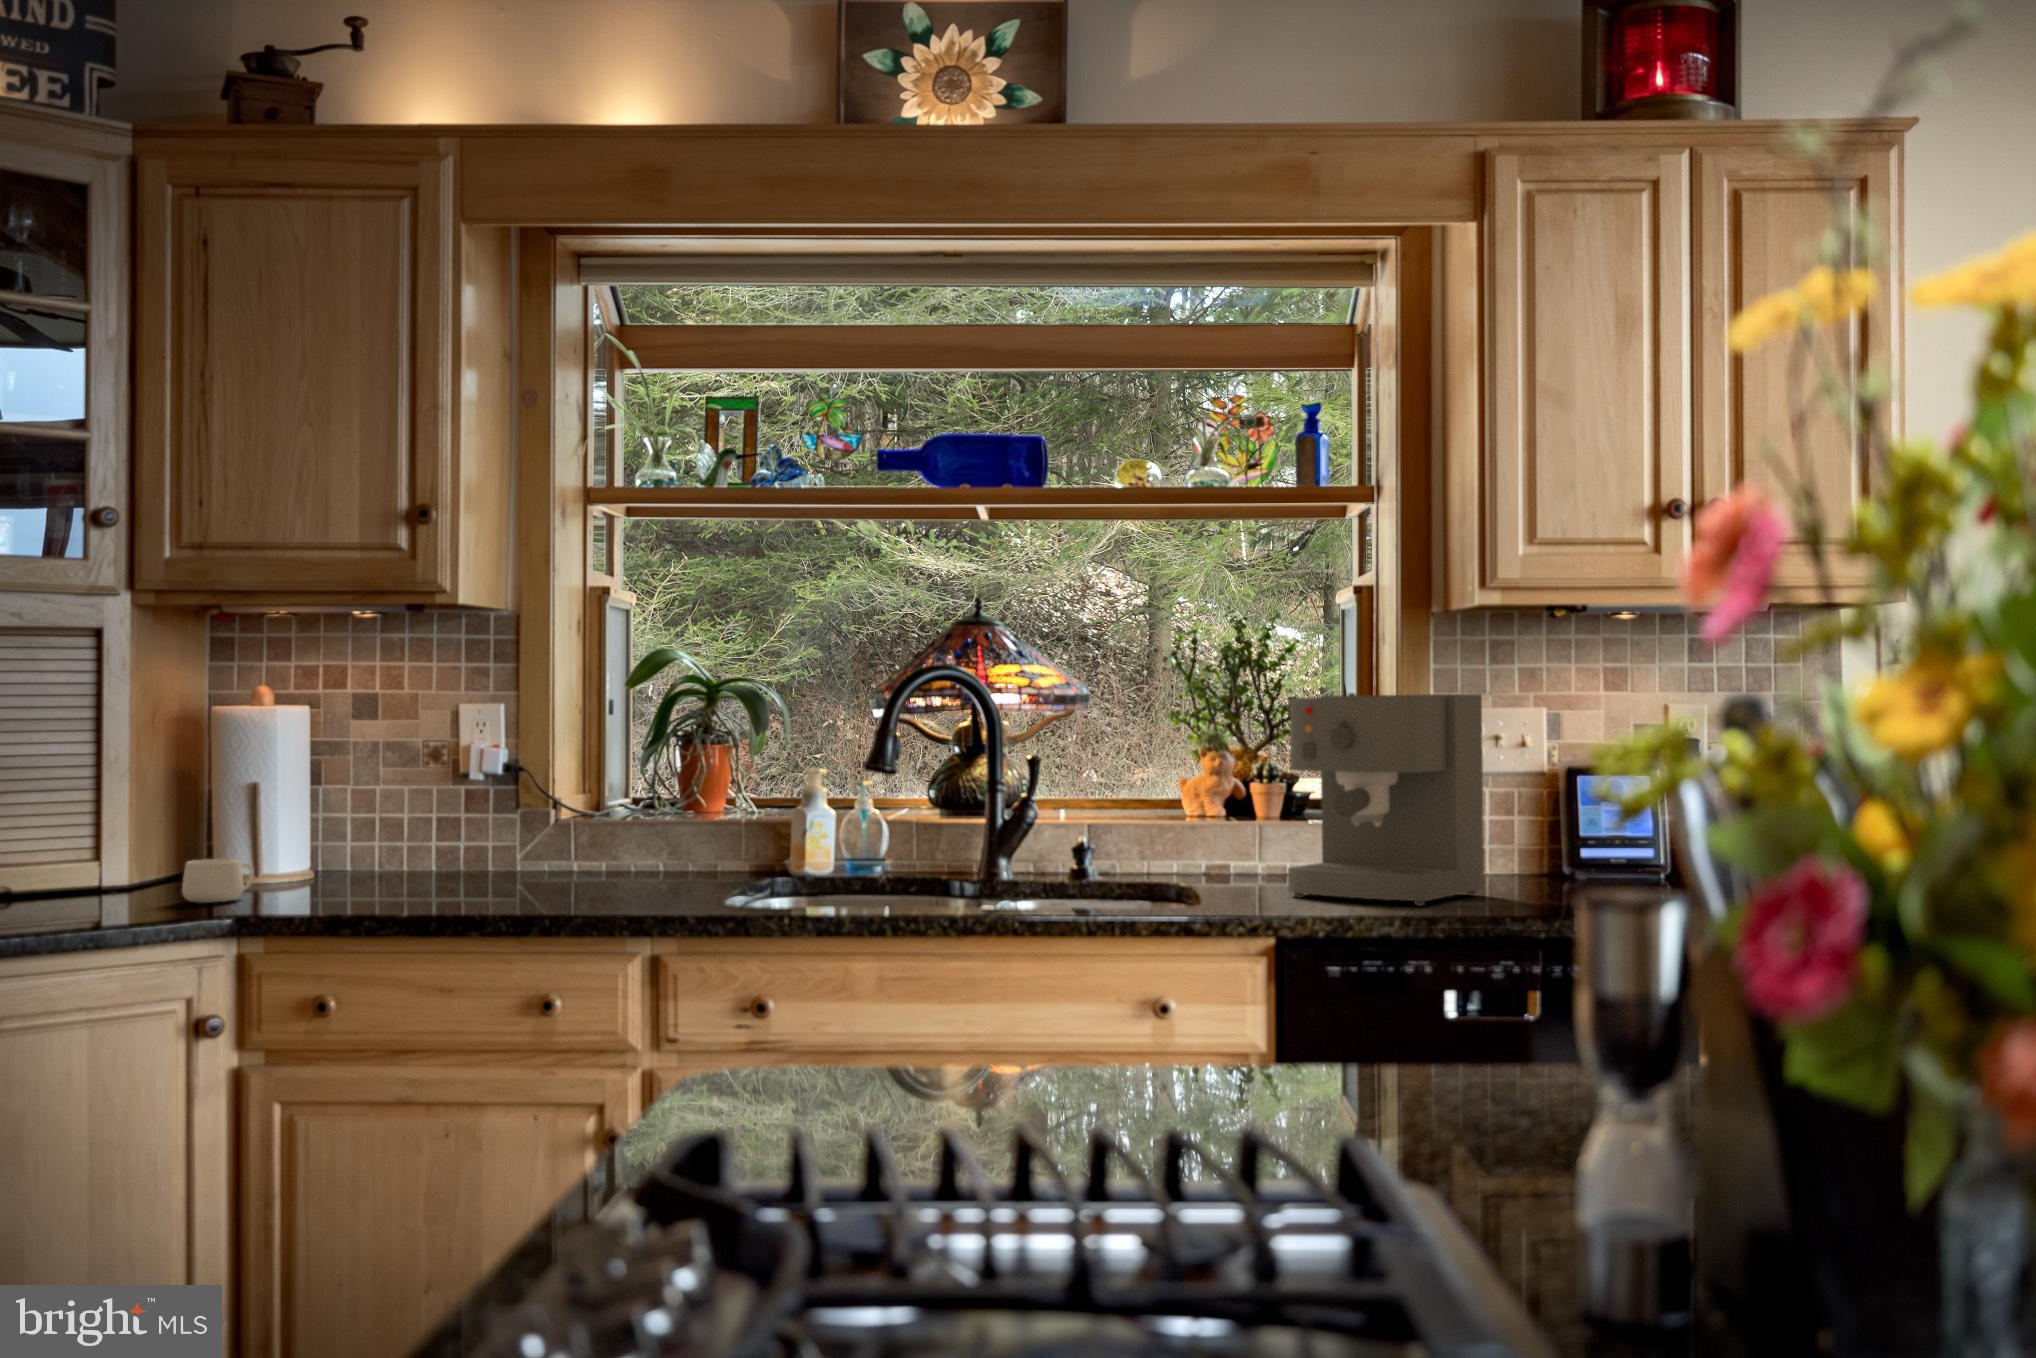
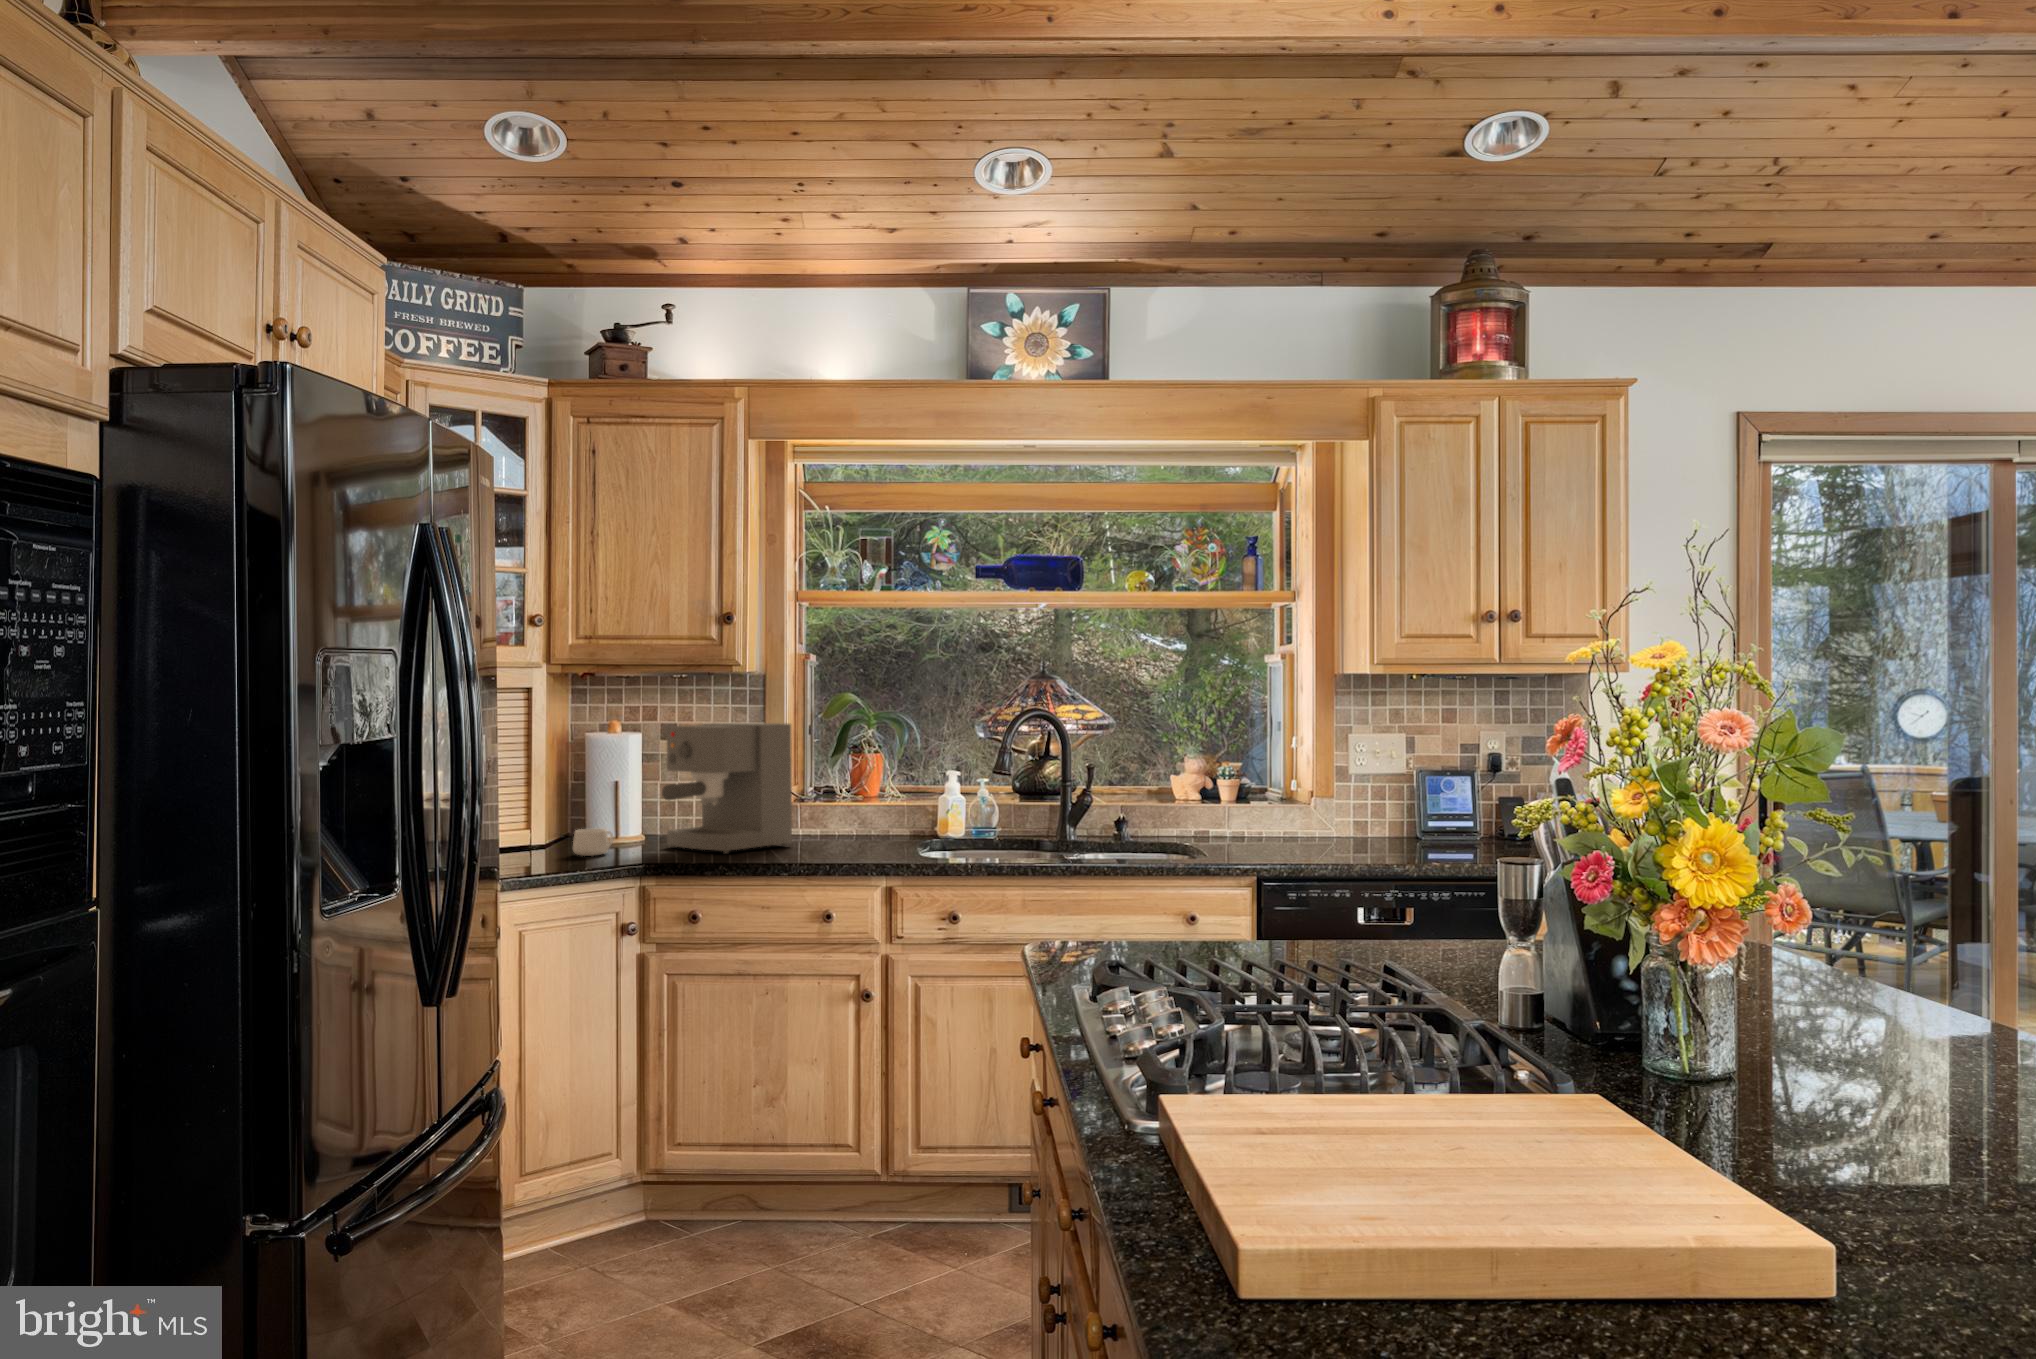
coffee maker: present [1288,694,1484,905] -> present [662,723,792,853]

